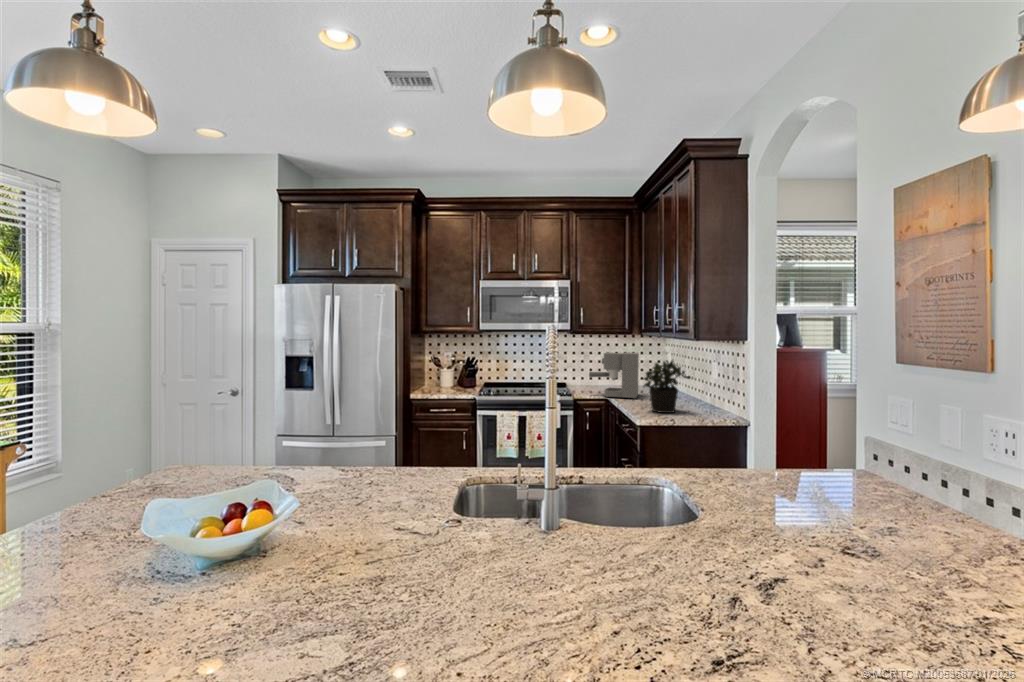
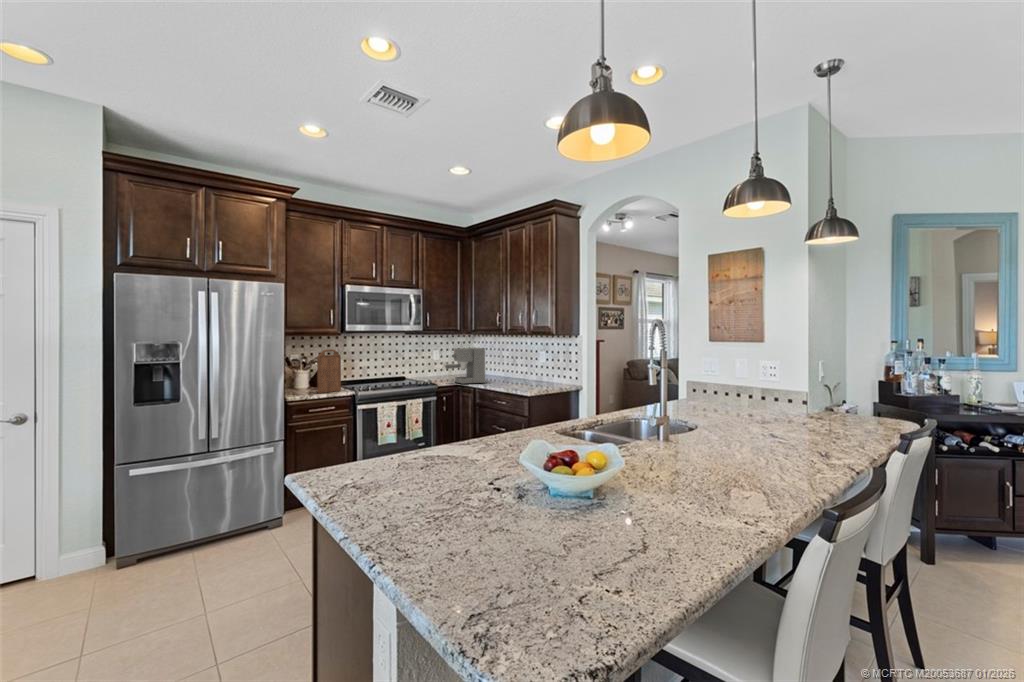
cutting board: none [443,350,468,393] -> present [317,349,341,393]
potted plant: present [644,360,691,413] -> none [512,350,541,389]

